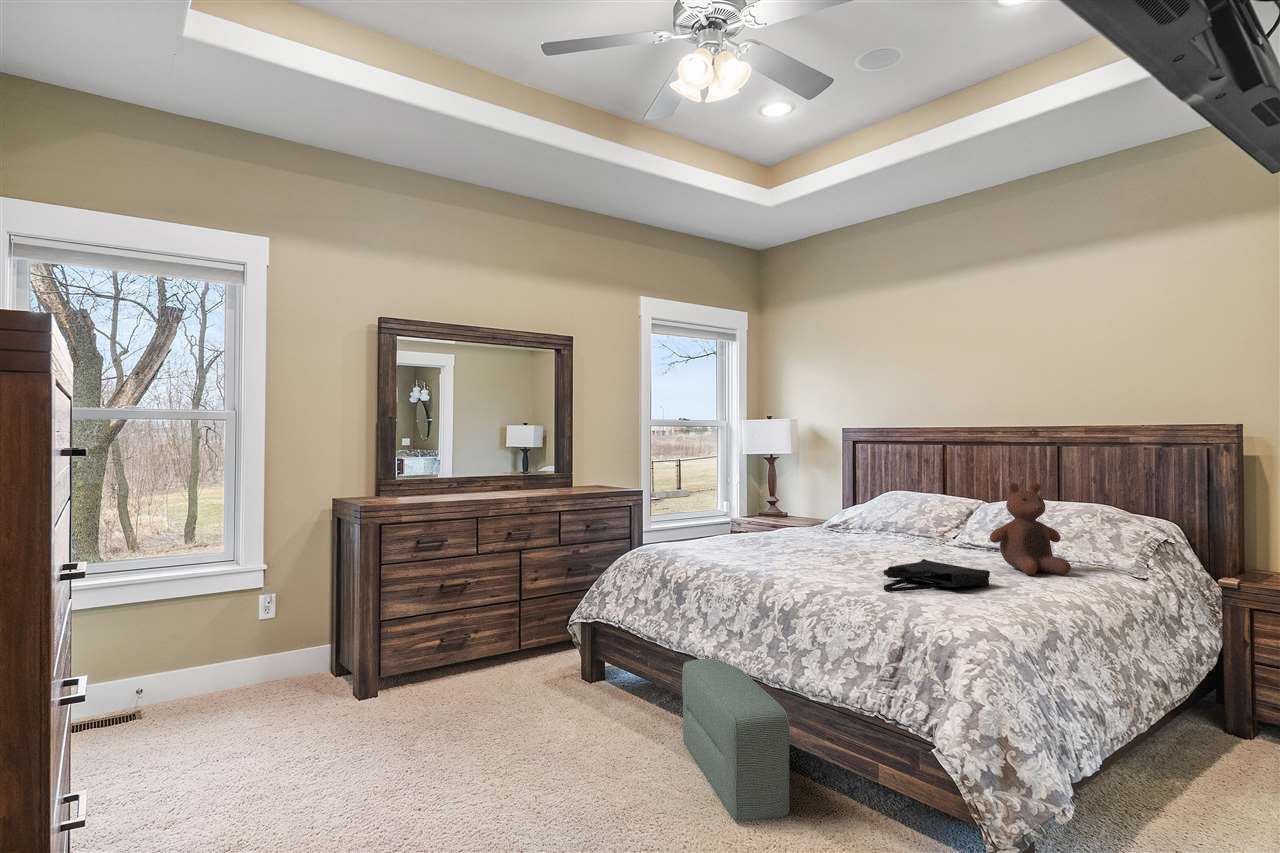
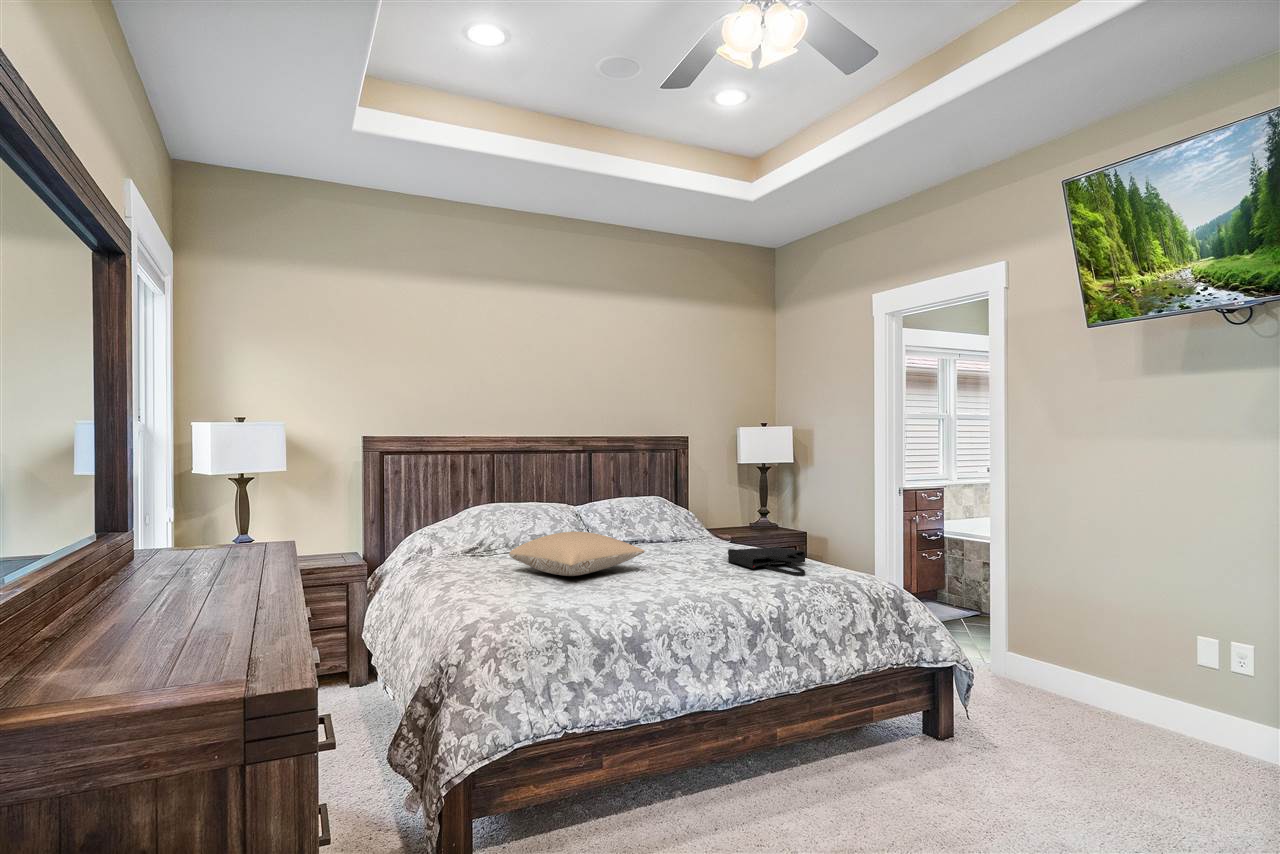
stuffed bear: present [990,483,1071,575] -> none [700,480,744,548]
pillow: none [738,512,851,550] -> present [509,532,645,576]
pouf: present [682,659,789,821] -> none [706,694,911,817]

